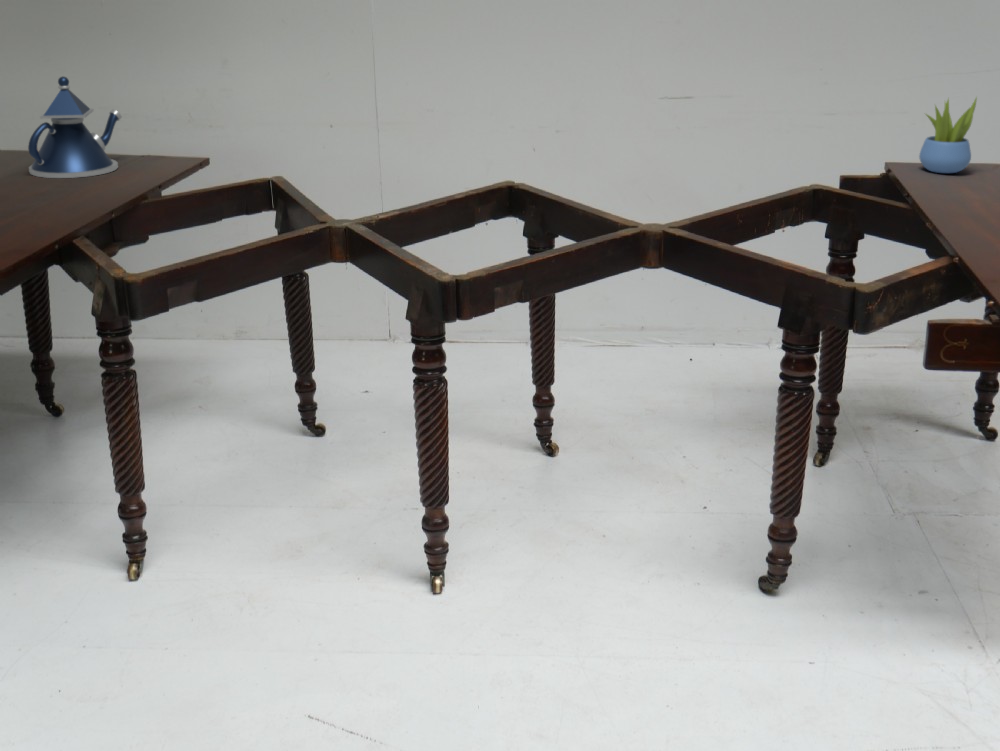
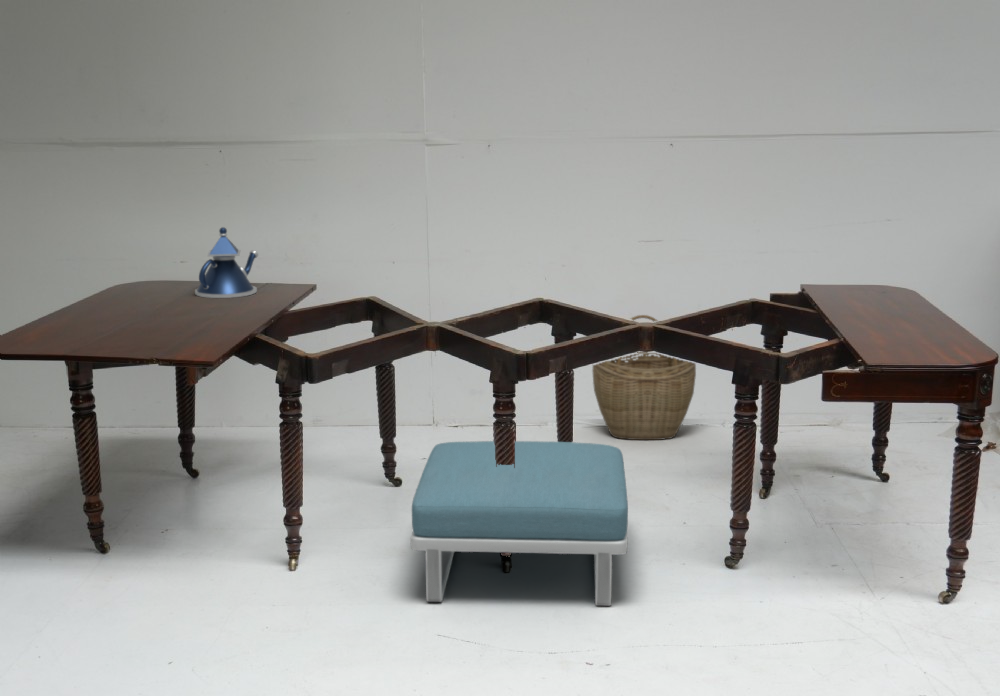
succulent plant: present [919,98,977,173] -> none [823,236,860,289]
woven basket: none [596,201,735,369] -> present [593,315,696,440]
footstool: none [280,394,614,662] -> present [411,441,628,606]

